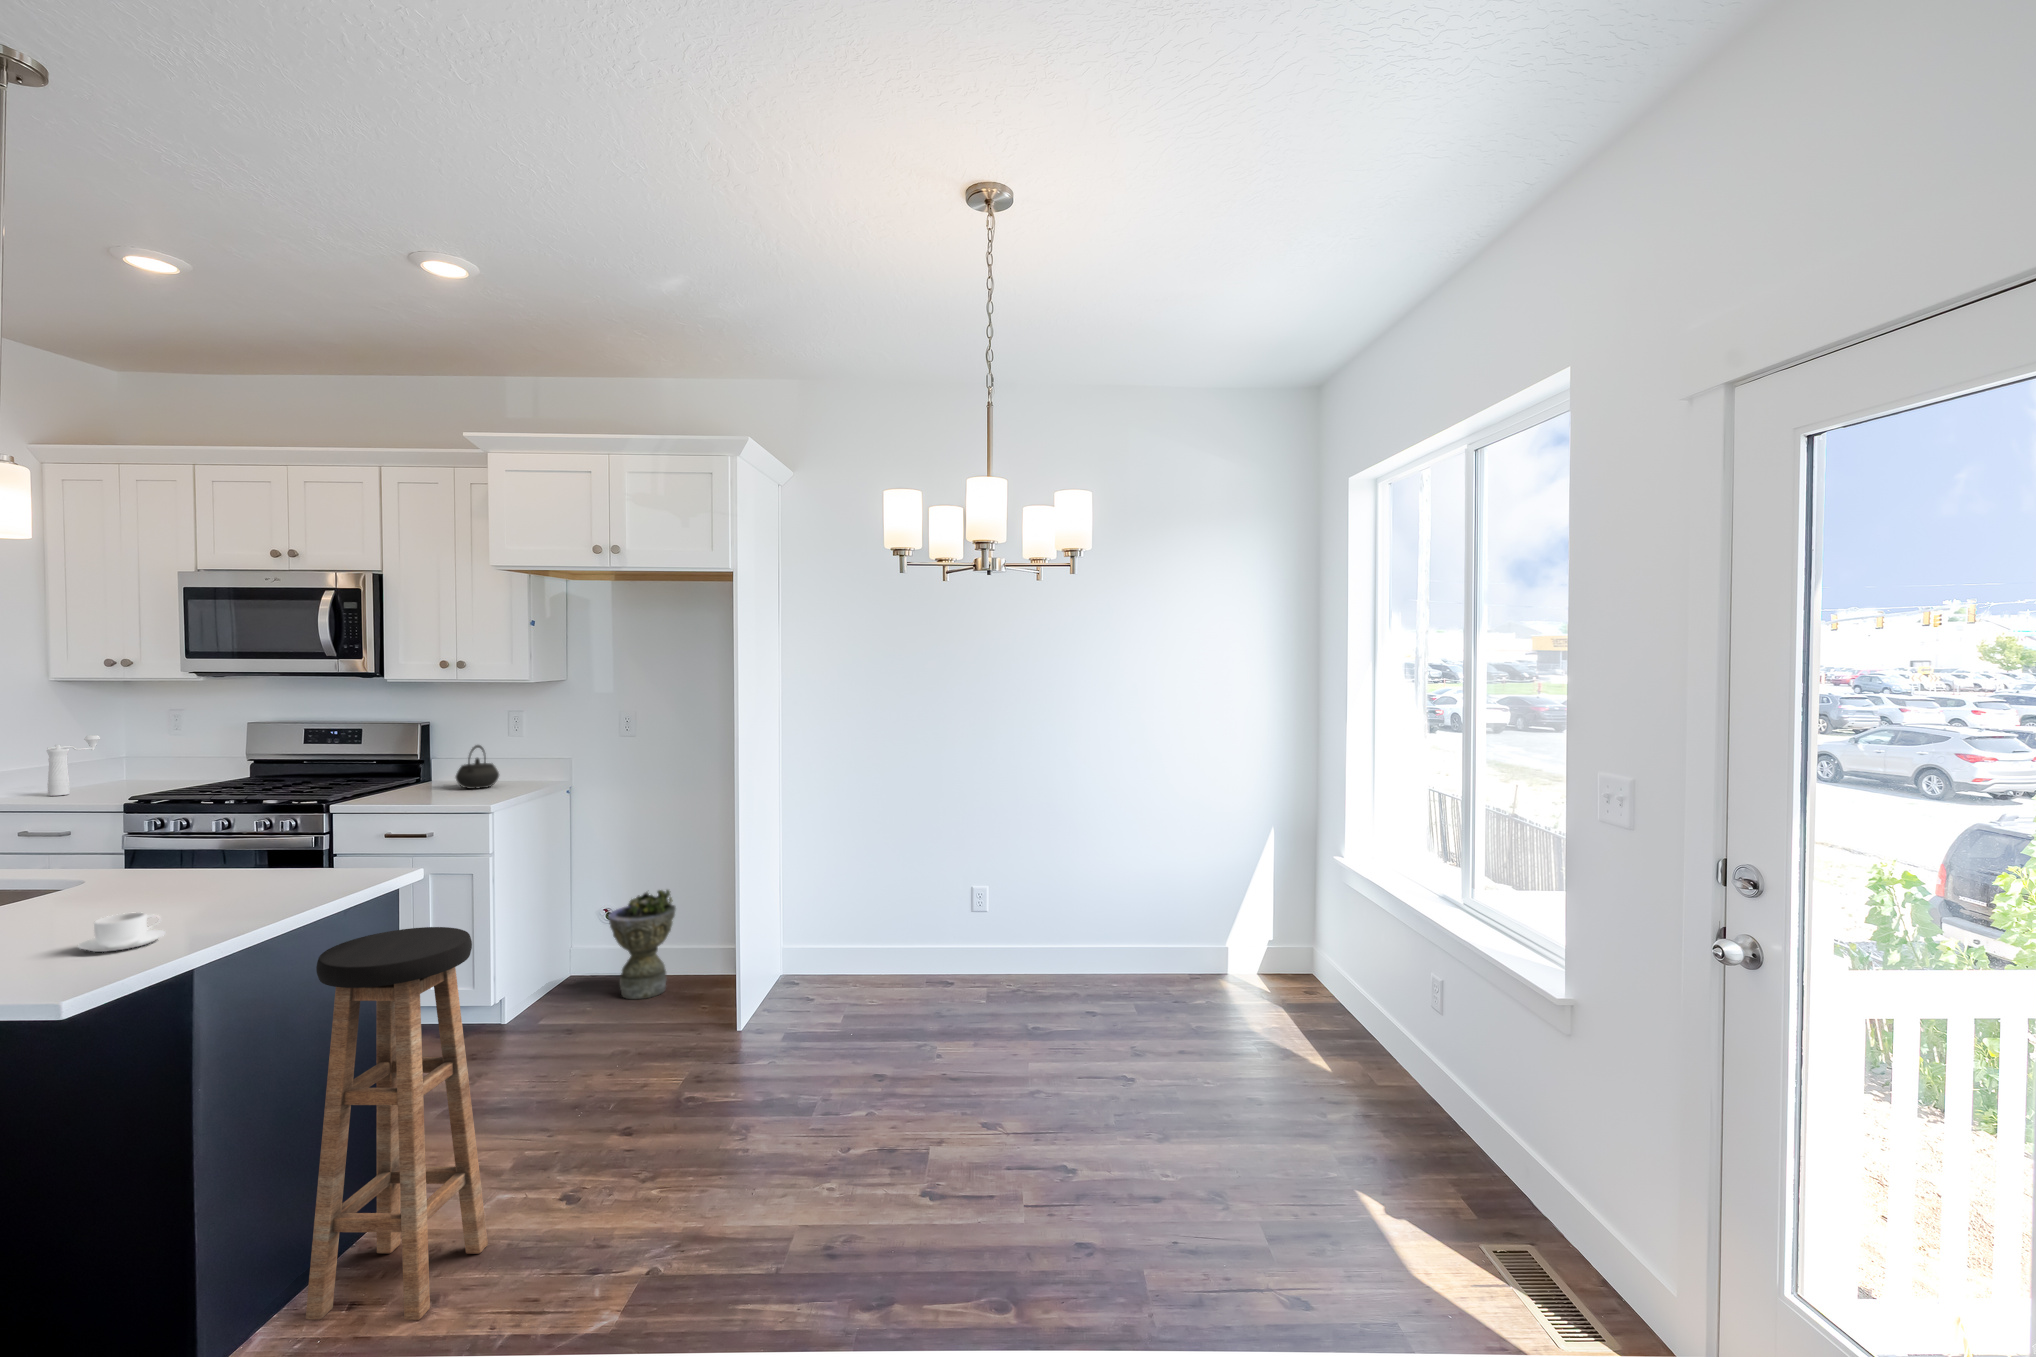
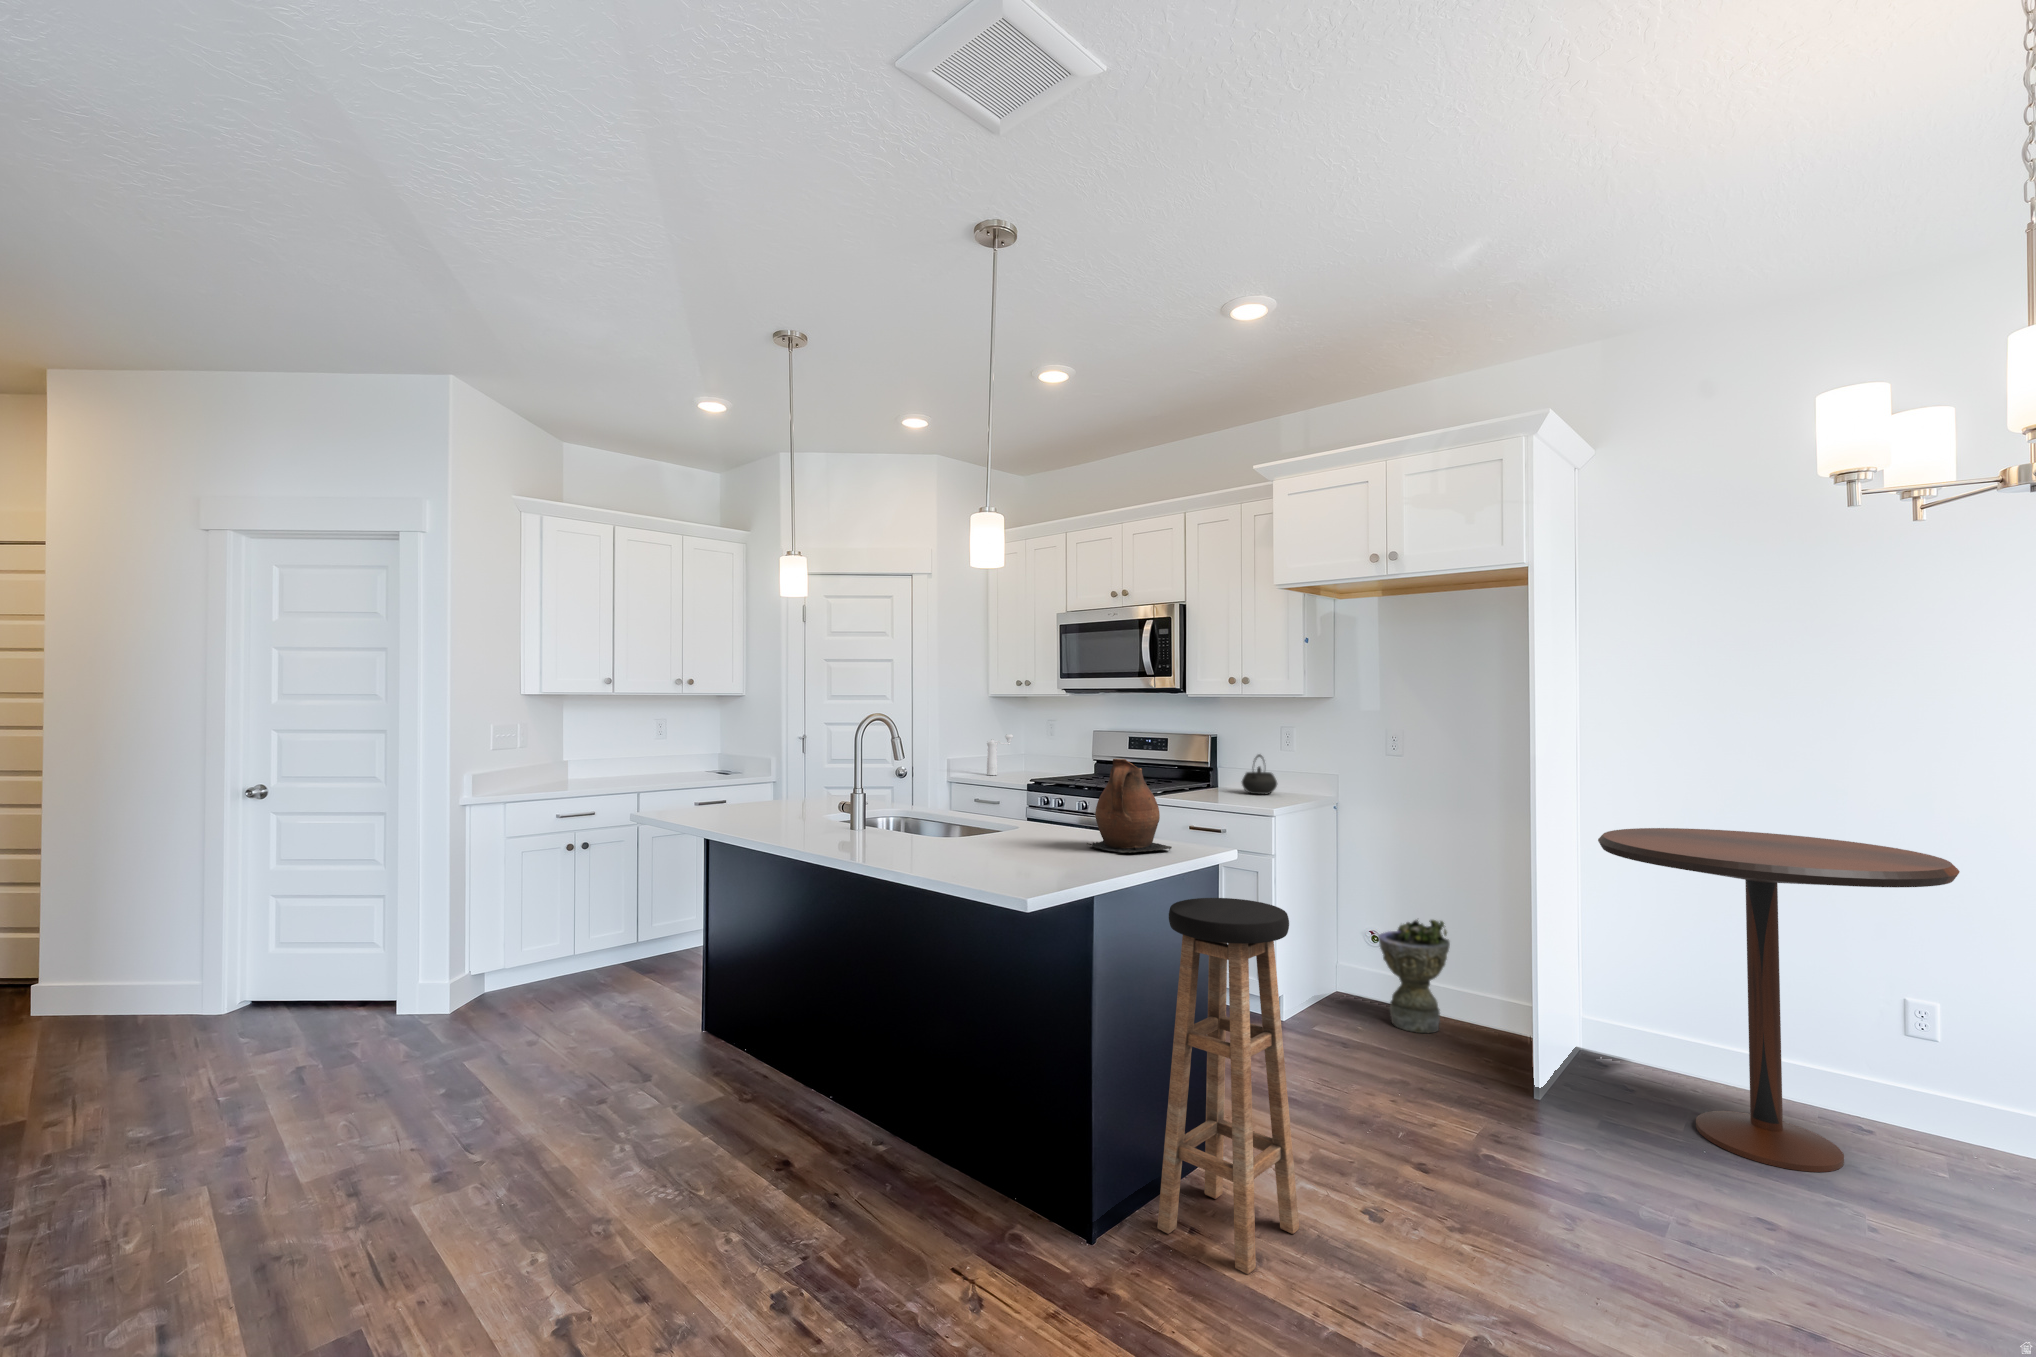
pedestal table: none [786,783,994,1033] -> present [1598,828,1960,1172]
ceramic pitcher: none [191,792,325,906] -> present [1088,759,1172,853]
coffee cup: present [78,912,166,952] -> none [1029,842,1078,868]

